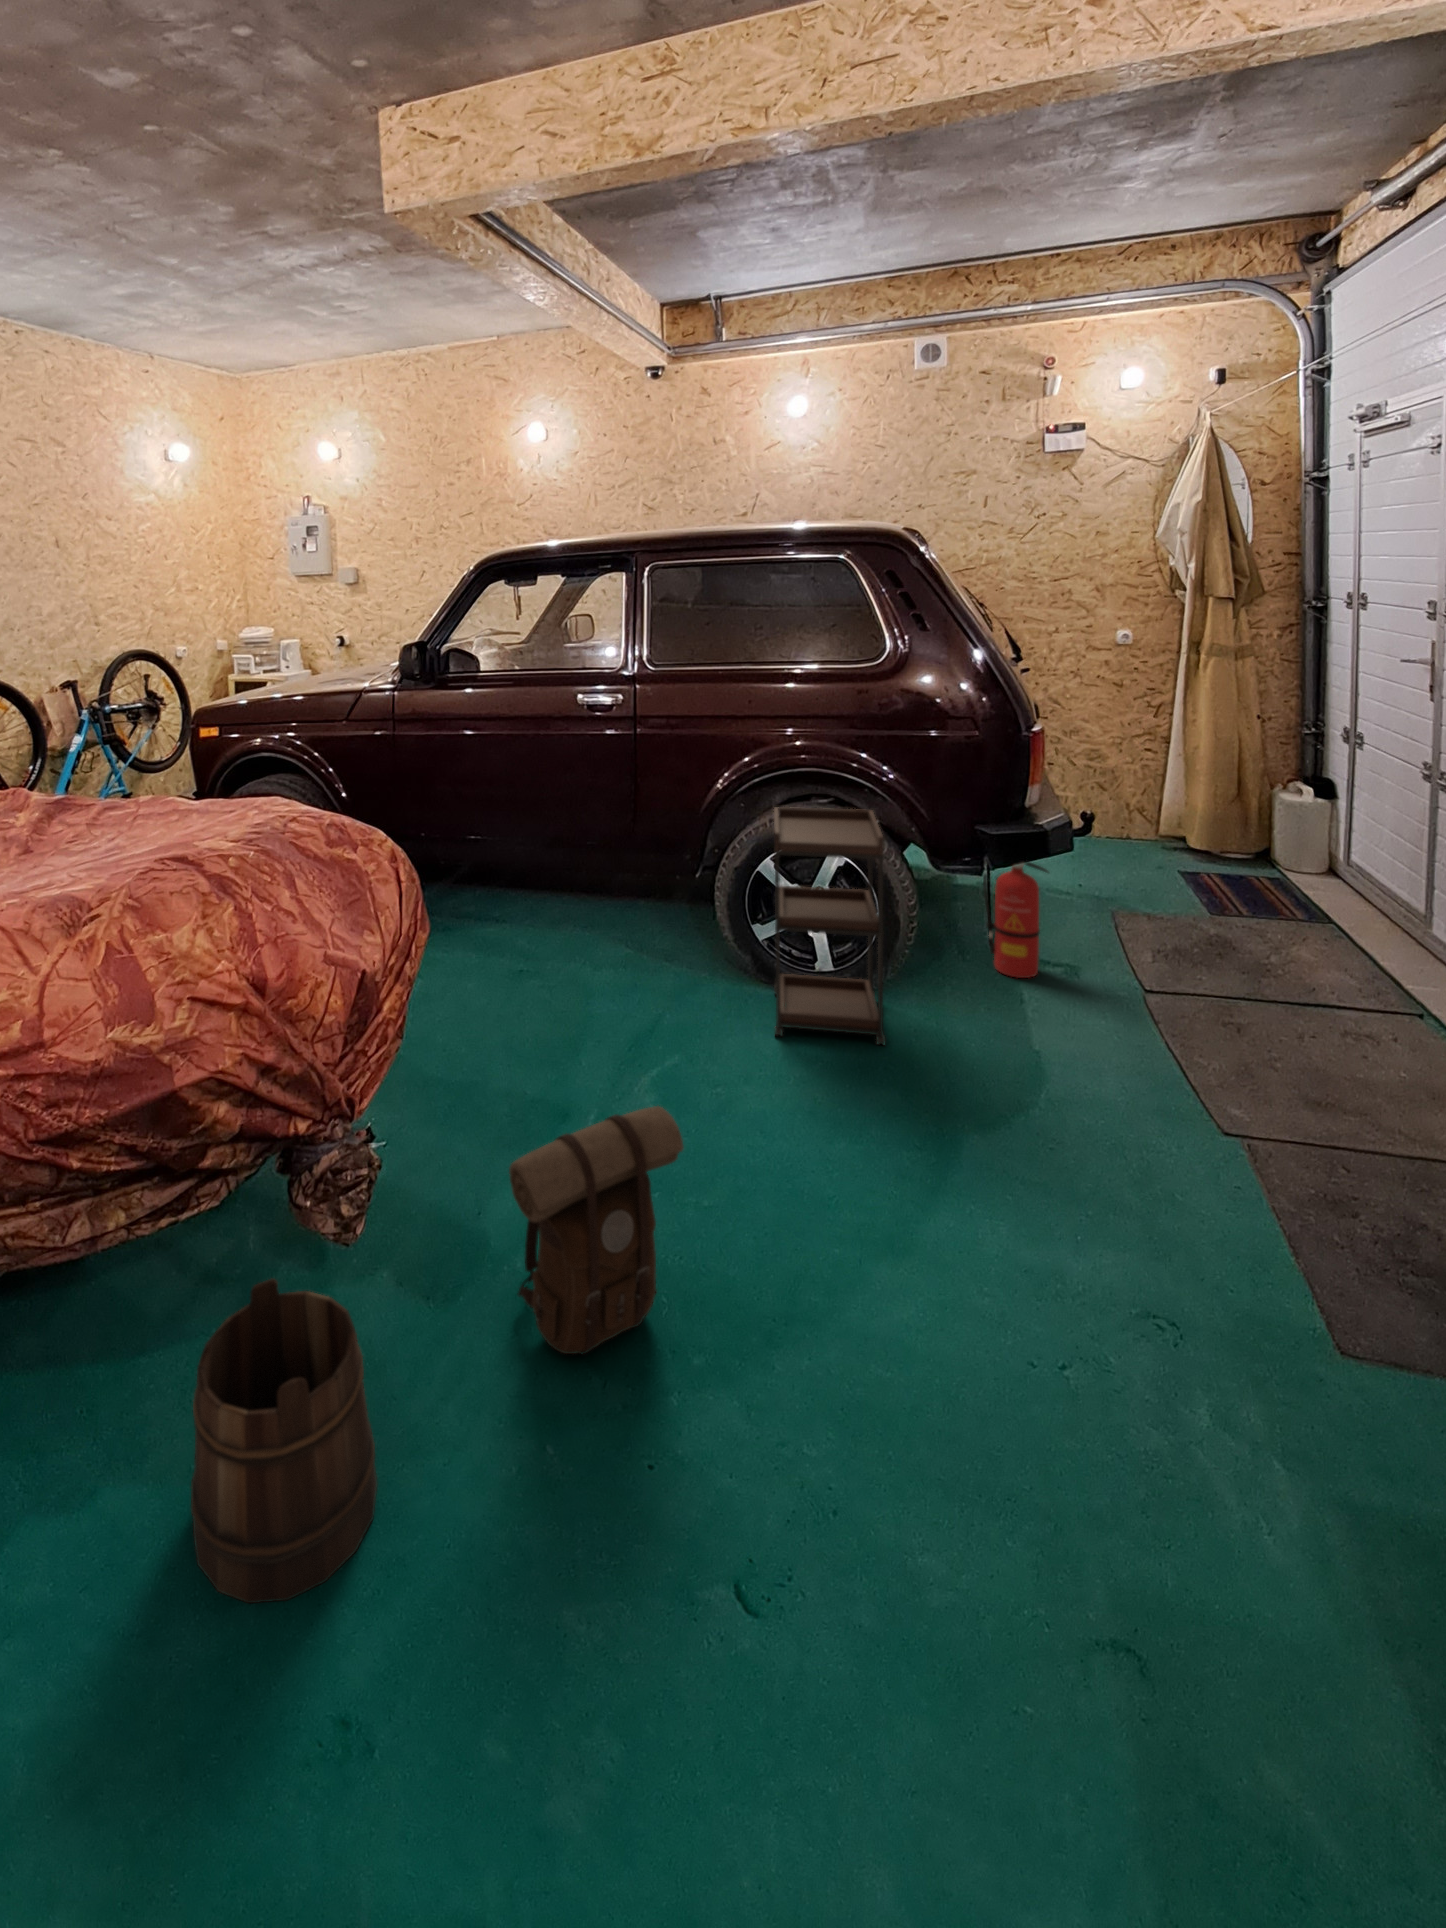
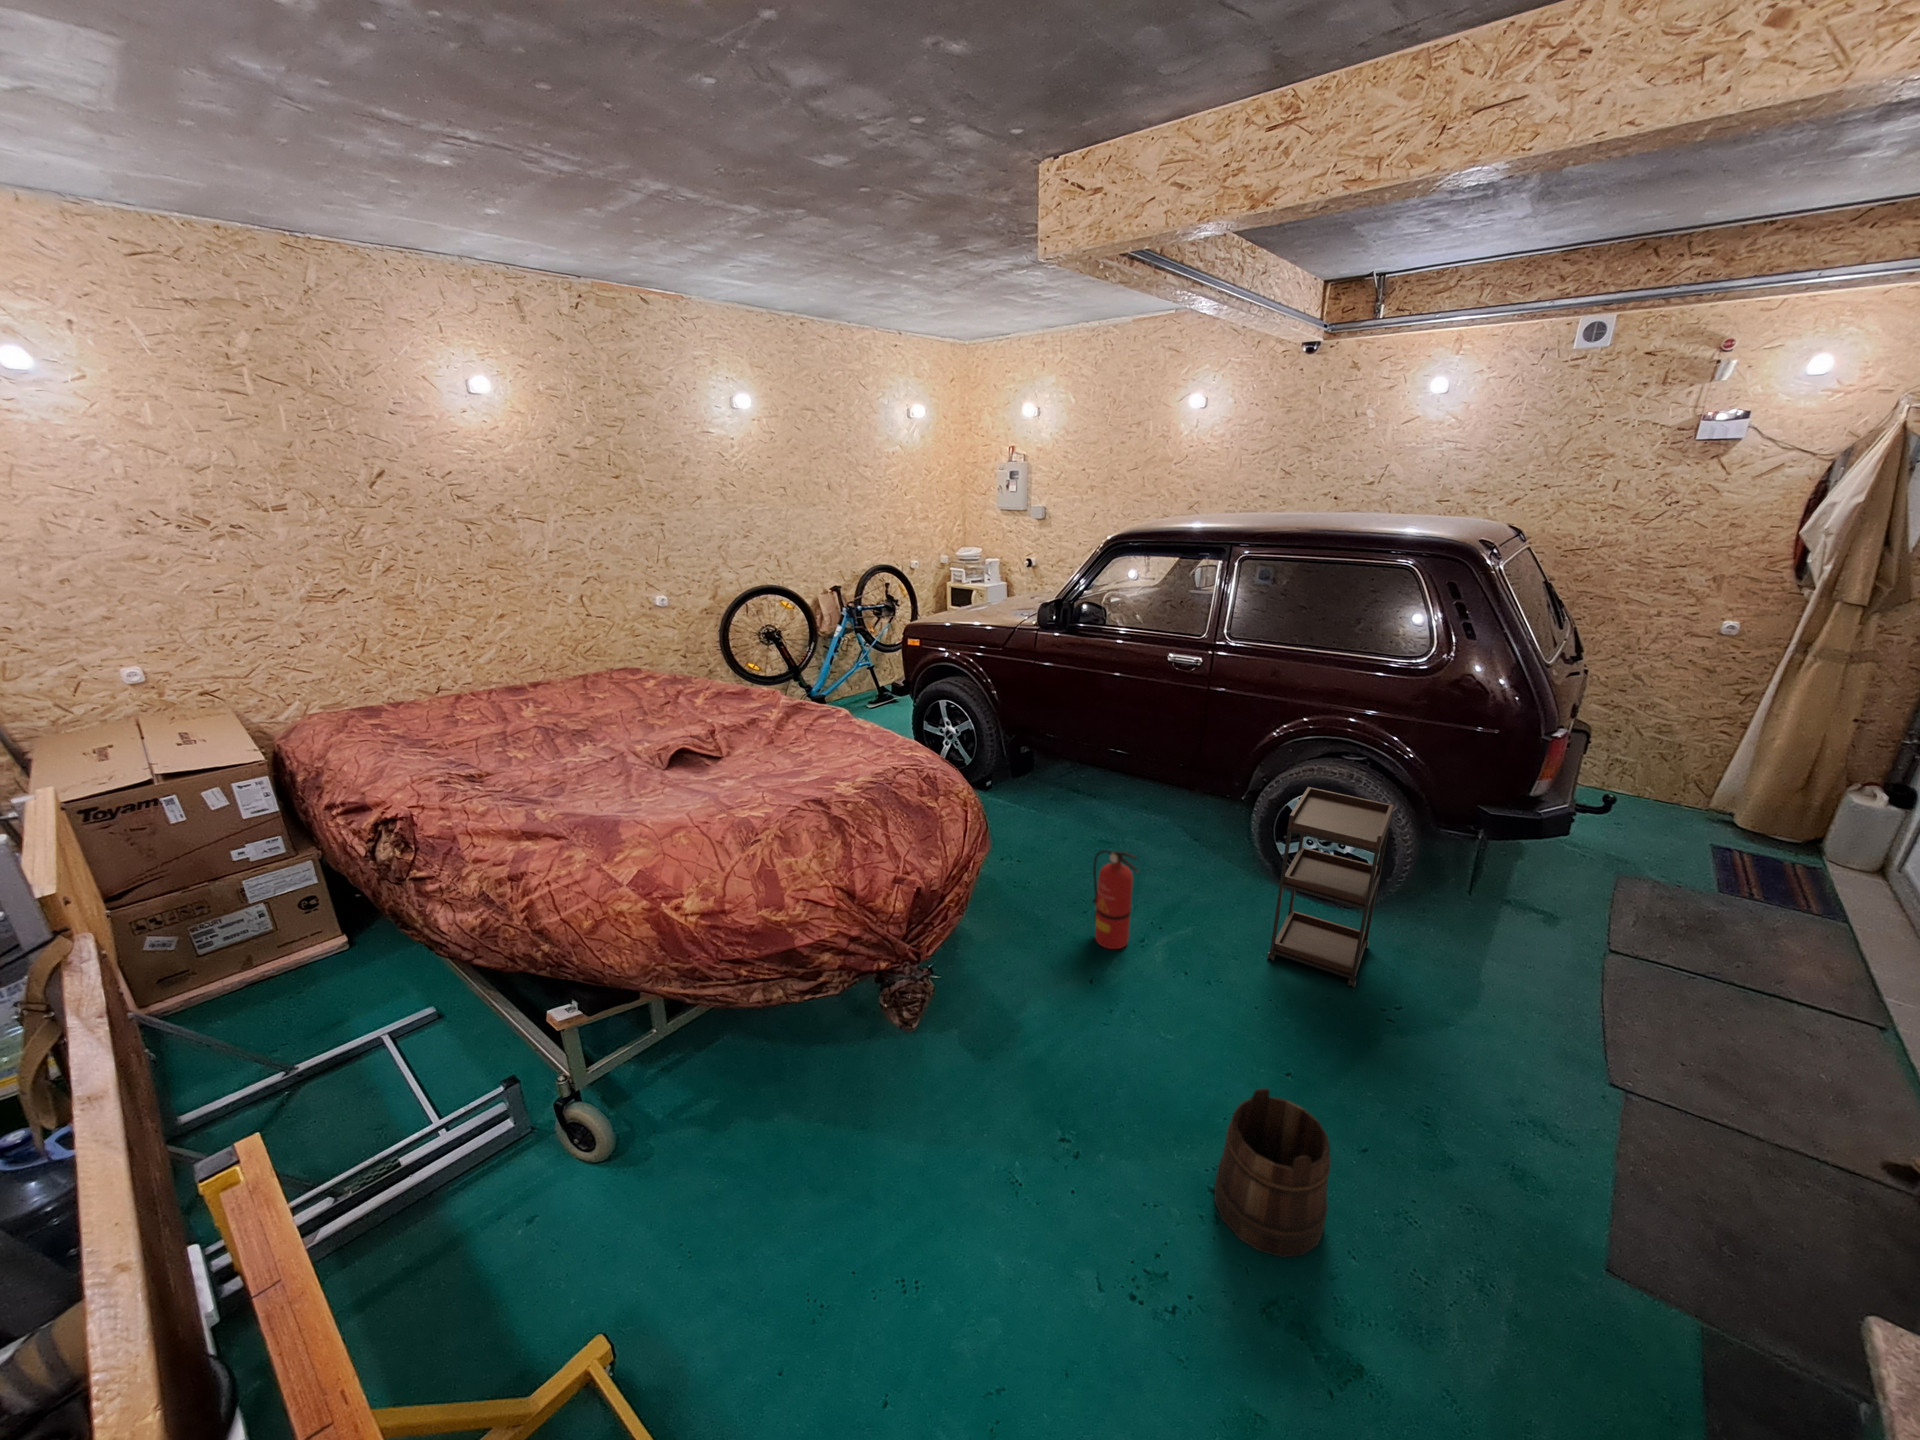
fire extinguisher: present [983,862,1048,978] -> present [1093,850,1138,949]
backpack: present [509,1106,683,1354] -> none [991,1013,1111,1141]
bucket: present [191,1279,378,1603] -> present [1215,1088,1331,1258]

